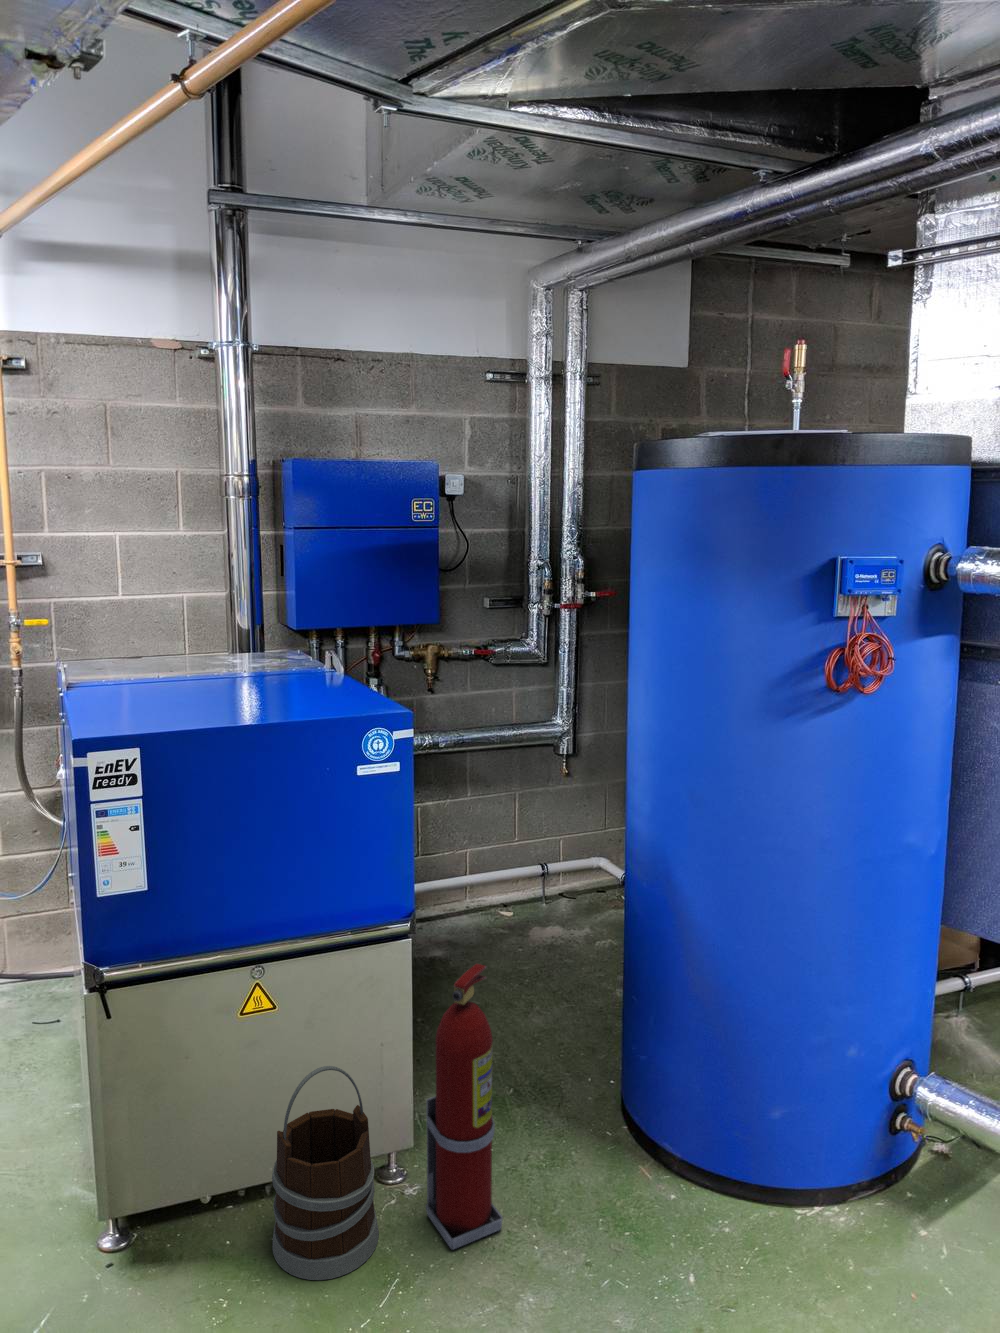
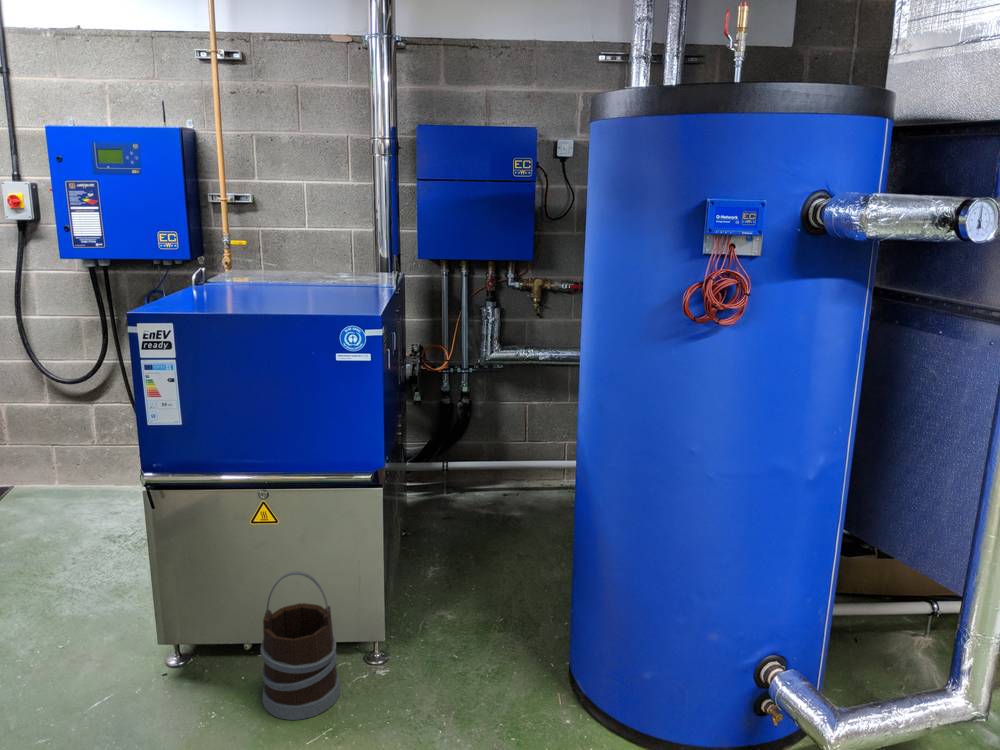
fire extinguisher: present [426,964,503,1250] -> none [371,520,420,727]

